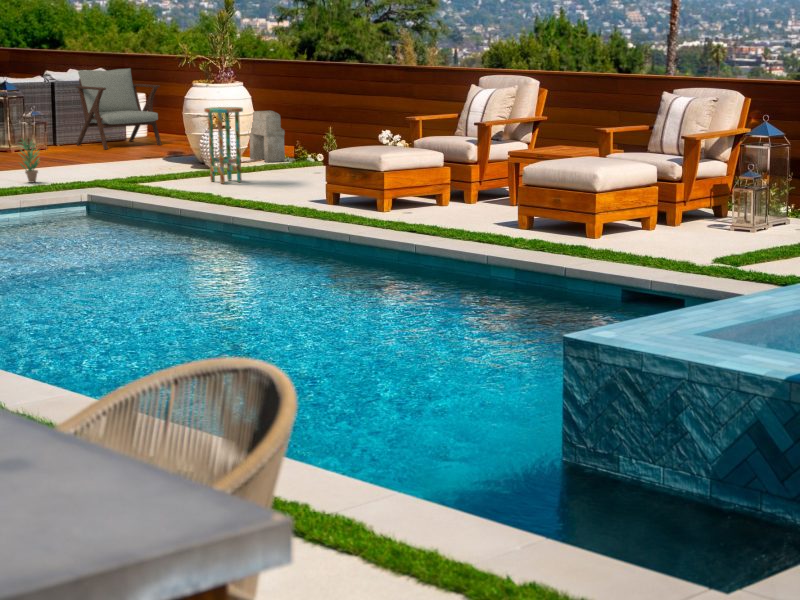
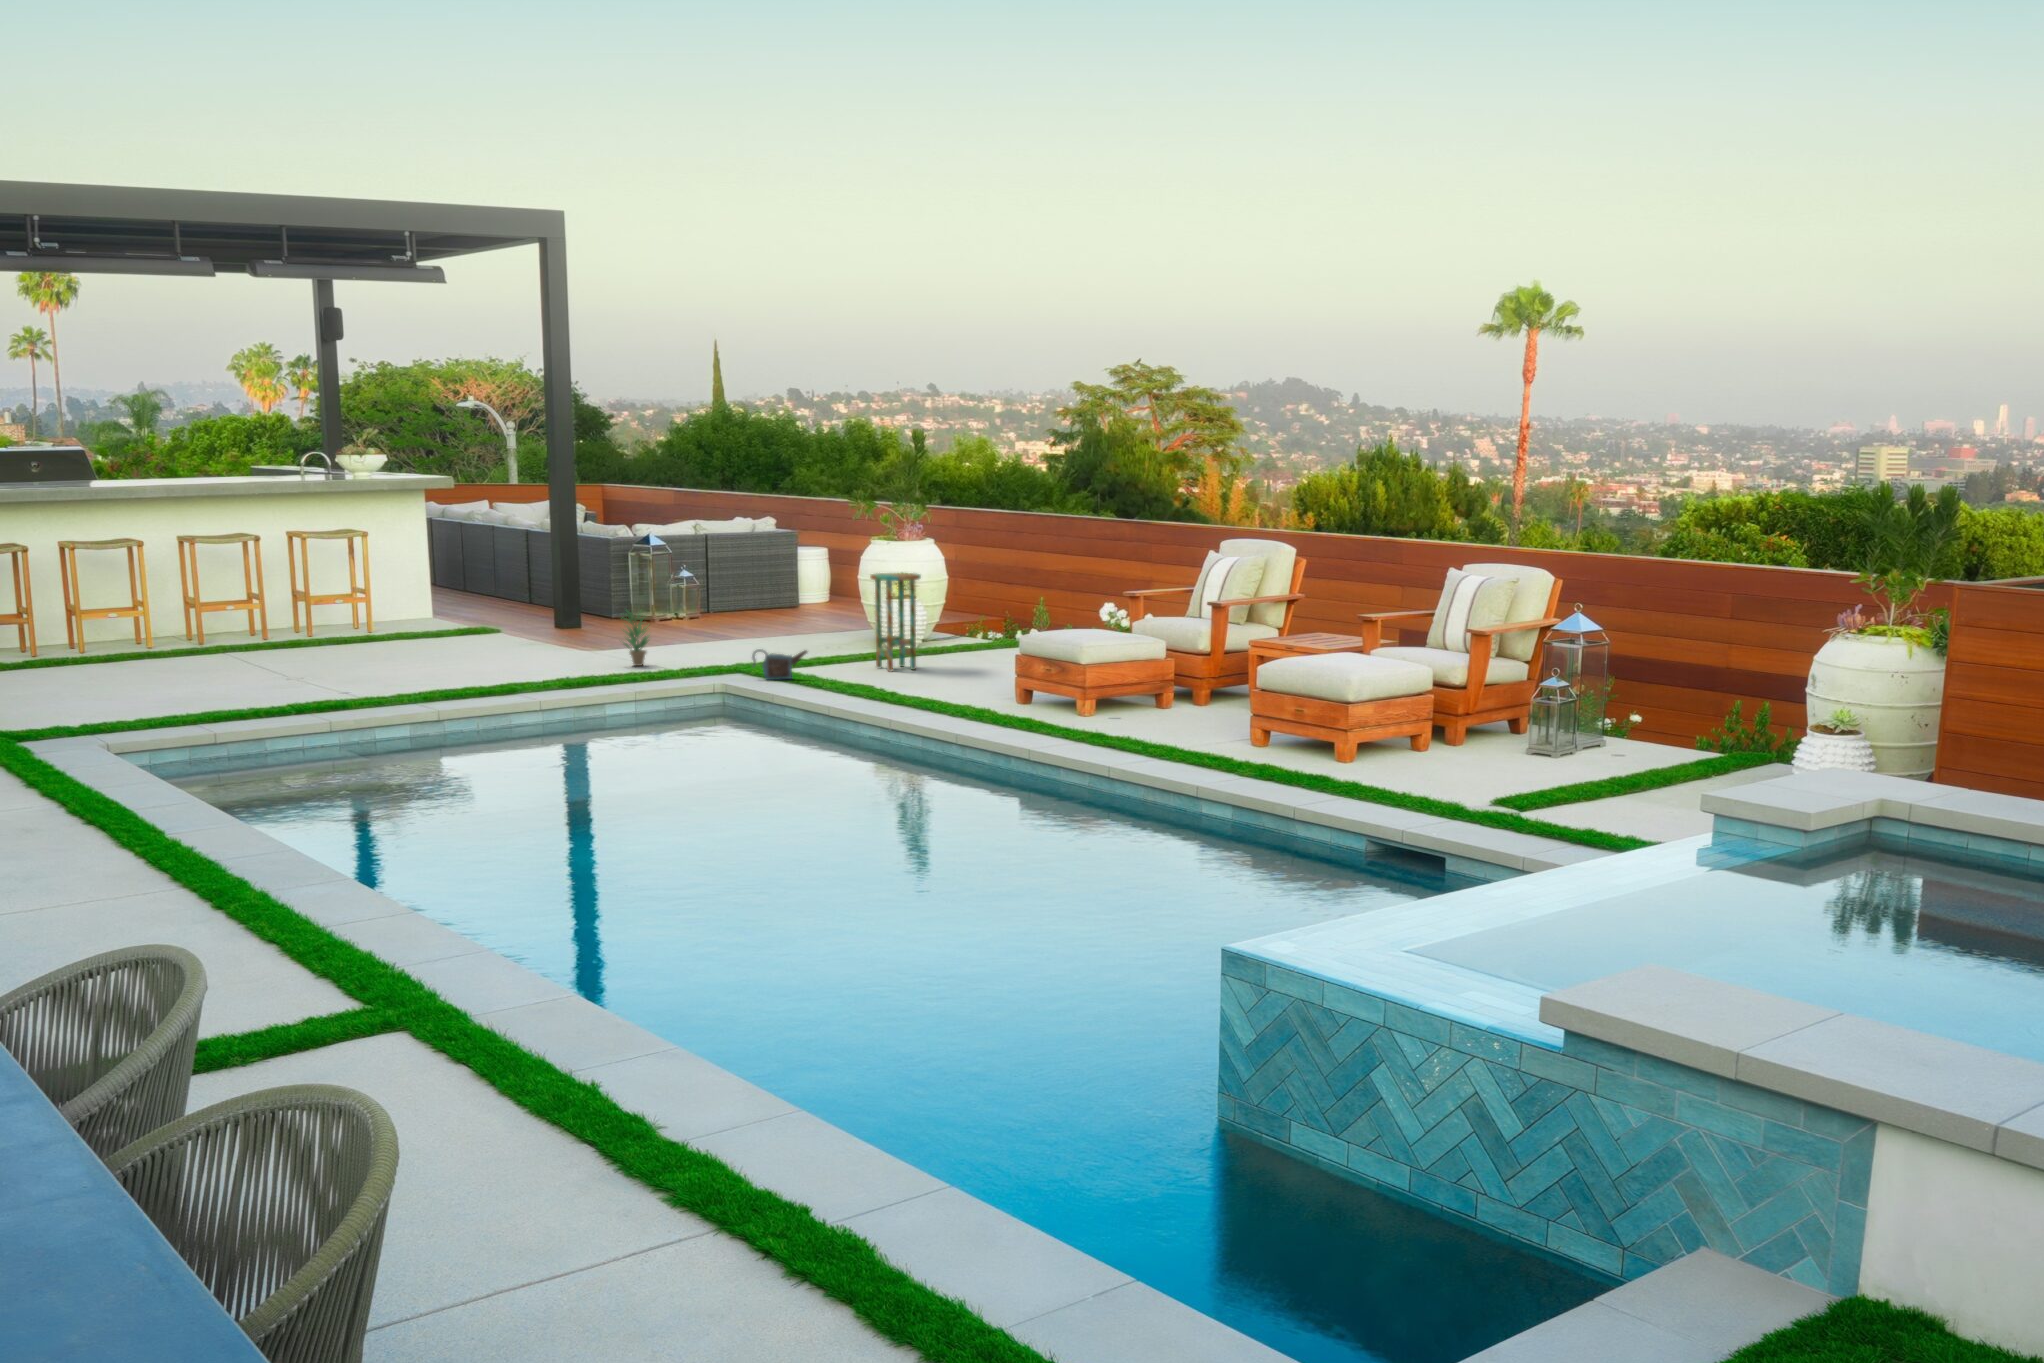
lounge chair: present [76,68,161,149] -> none [727,516,838,618]
stool: present [249,111,285,162] -> none [941,575,987,641]
watering can: none [122,167,164,190] -> present [752,649,807,680]

